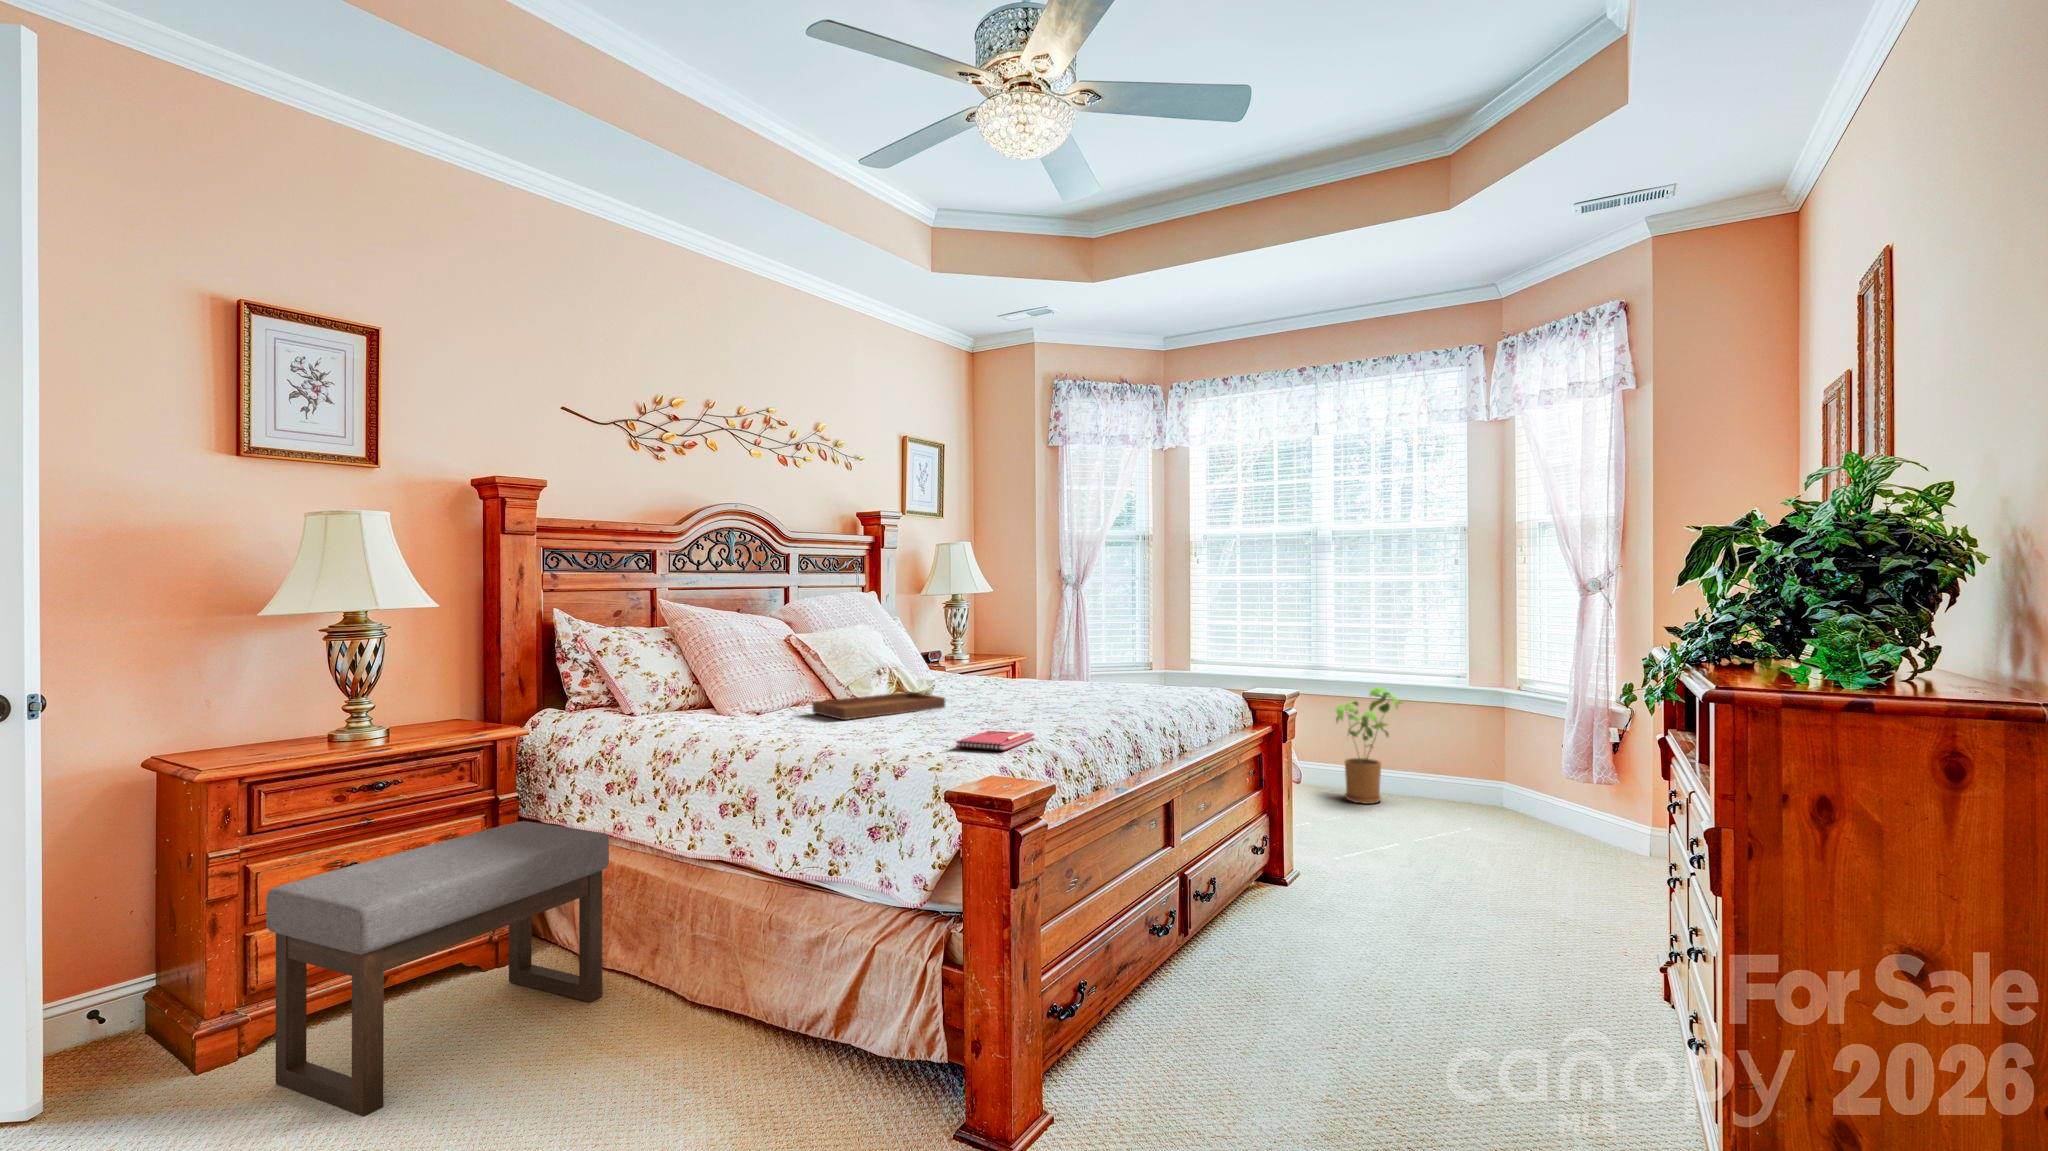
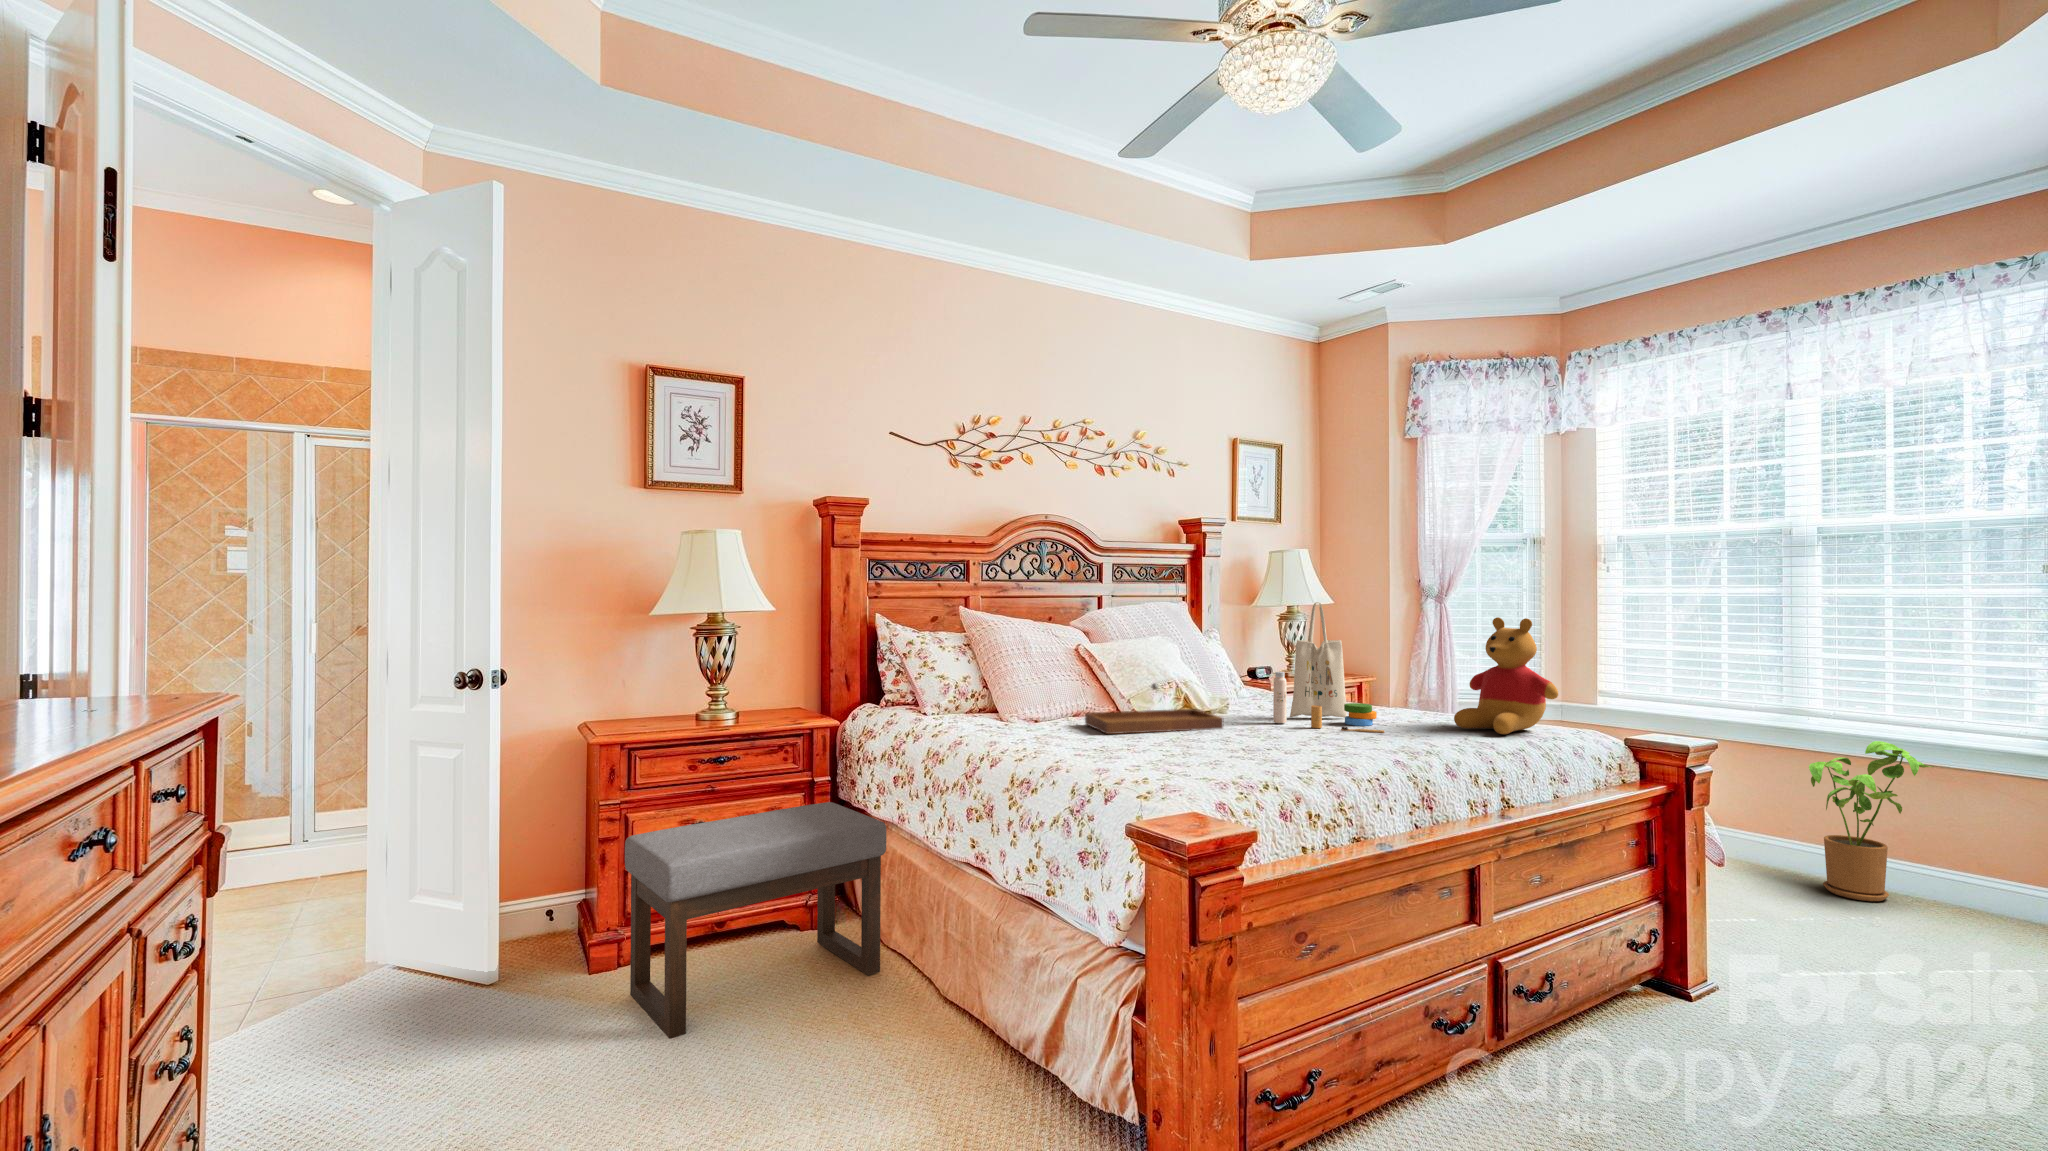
tote bag: none [984,590,1080,702] -> present [1273,602,1384,733]
stuffed bear: none [1129,600,1205,696] -> present [1454,617,1558,734]
notebook: present [956,731,1034,751] -> none [1184,760,1283,785]

